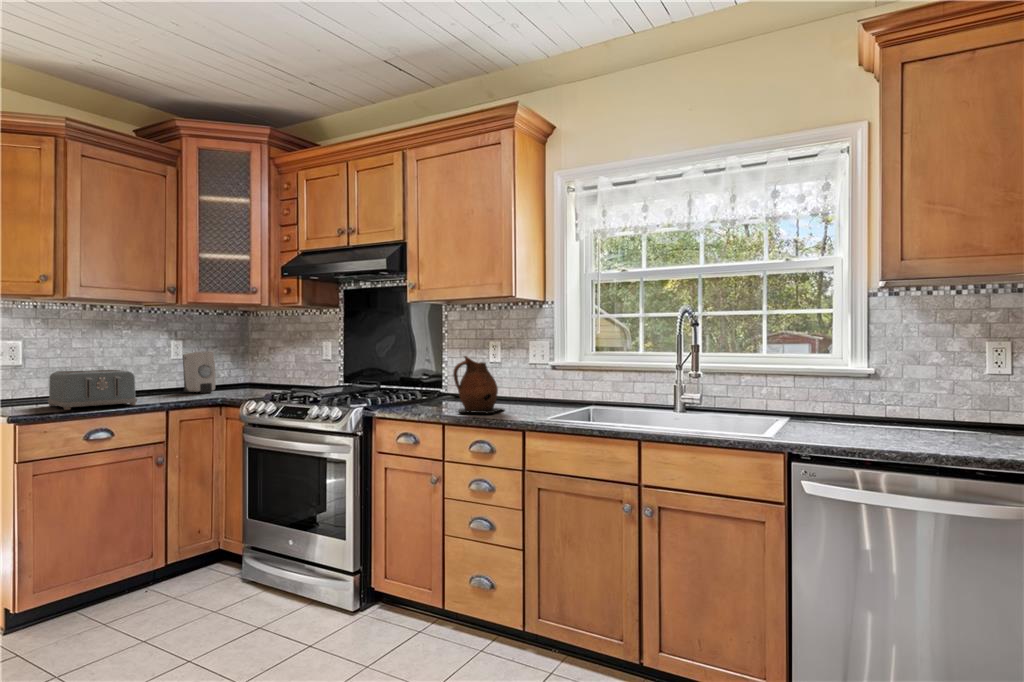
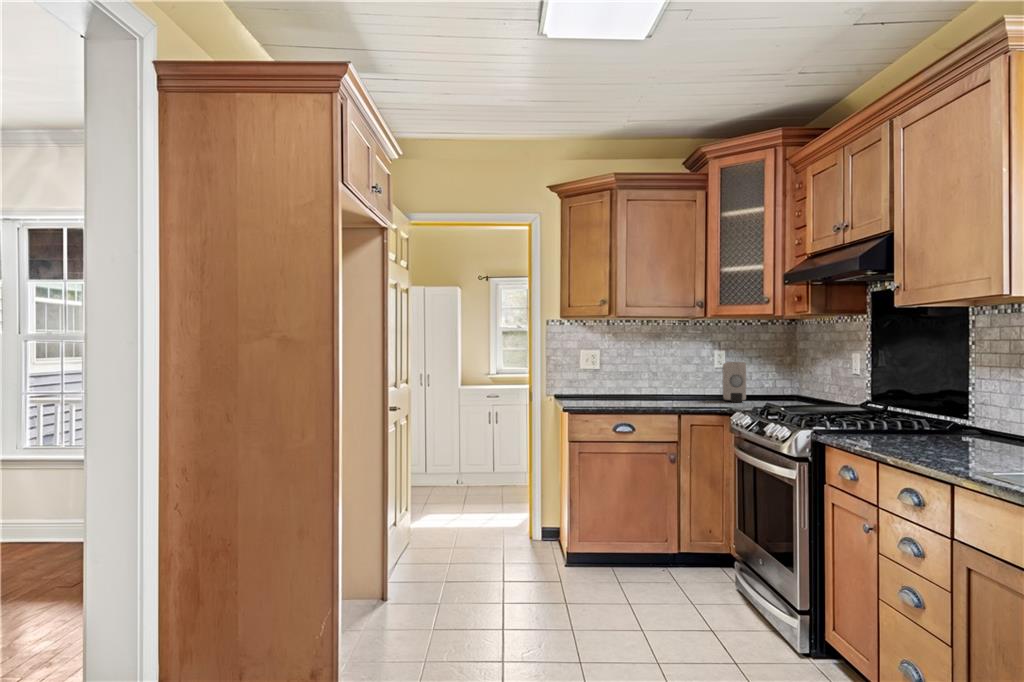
ceramic pitcher: present [453,356,504,414] -> none [900,375,987,456]
toaster: present [48,370,137,410] -> none [606,374,659,406]

